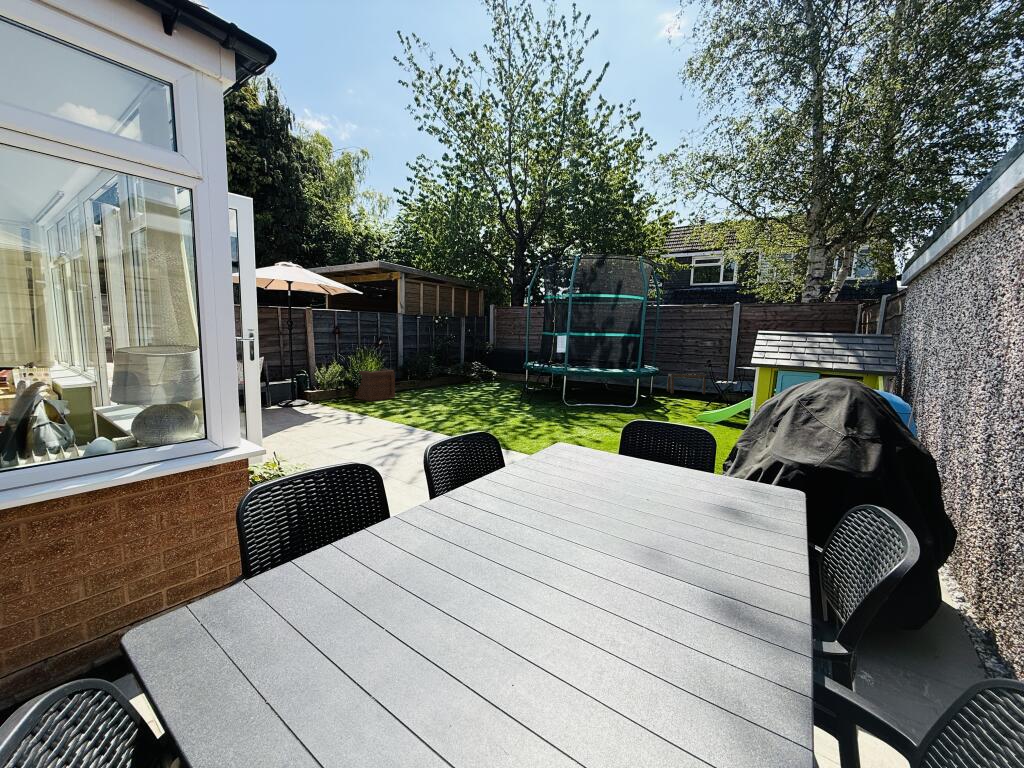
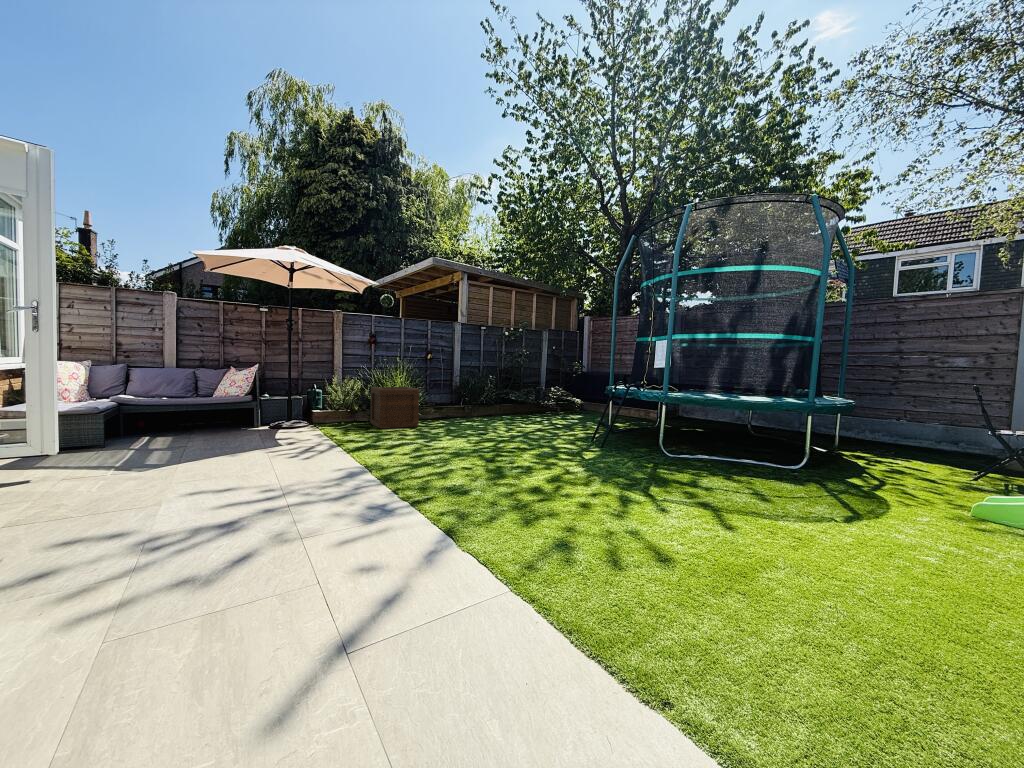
bench: present [667,374,706,394] -> none [863,414,957,456]

